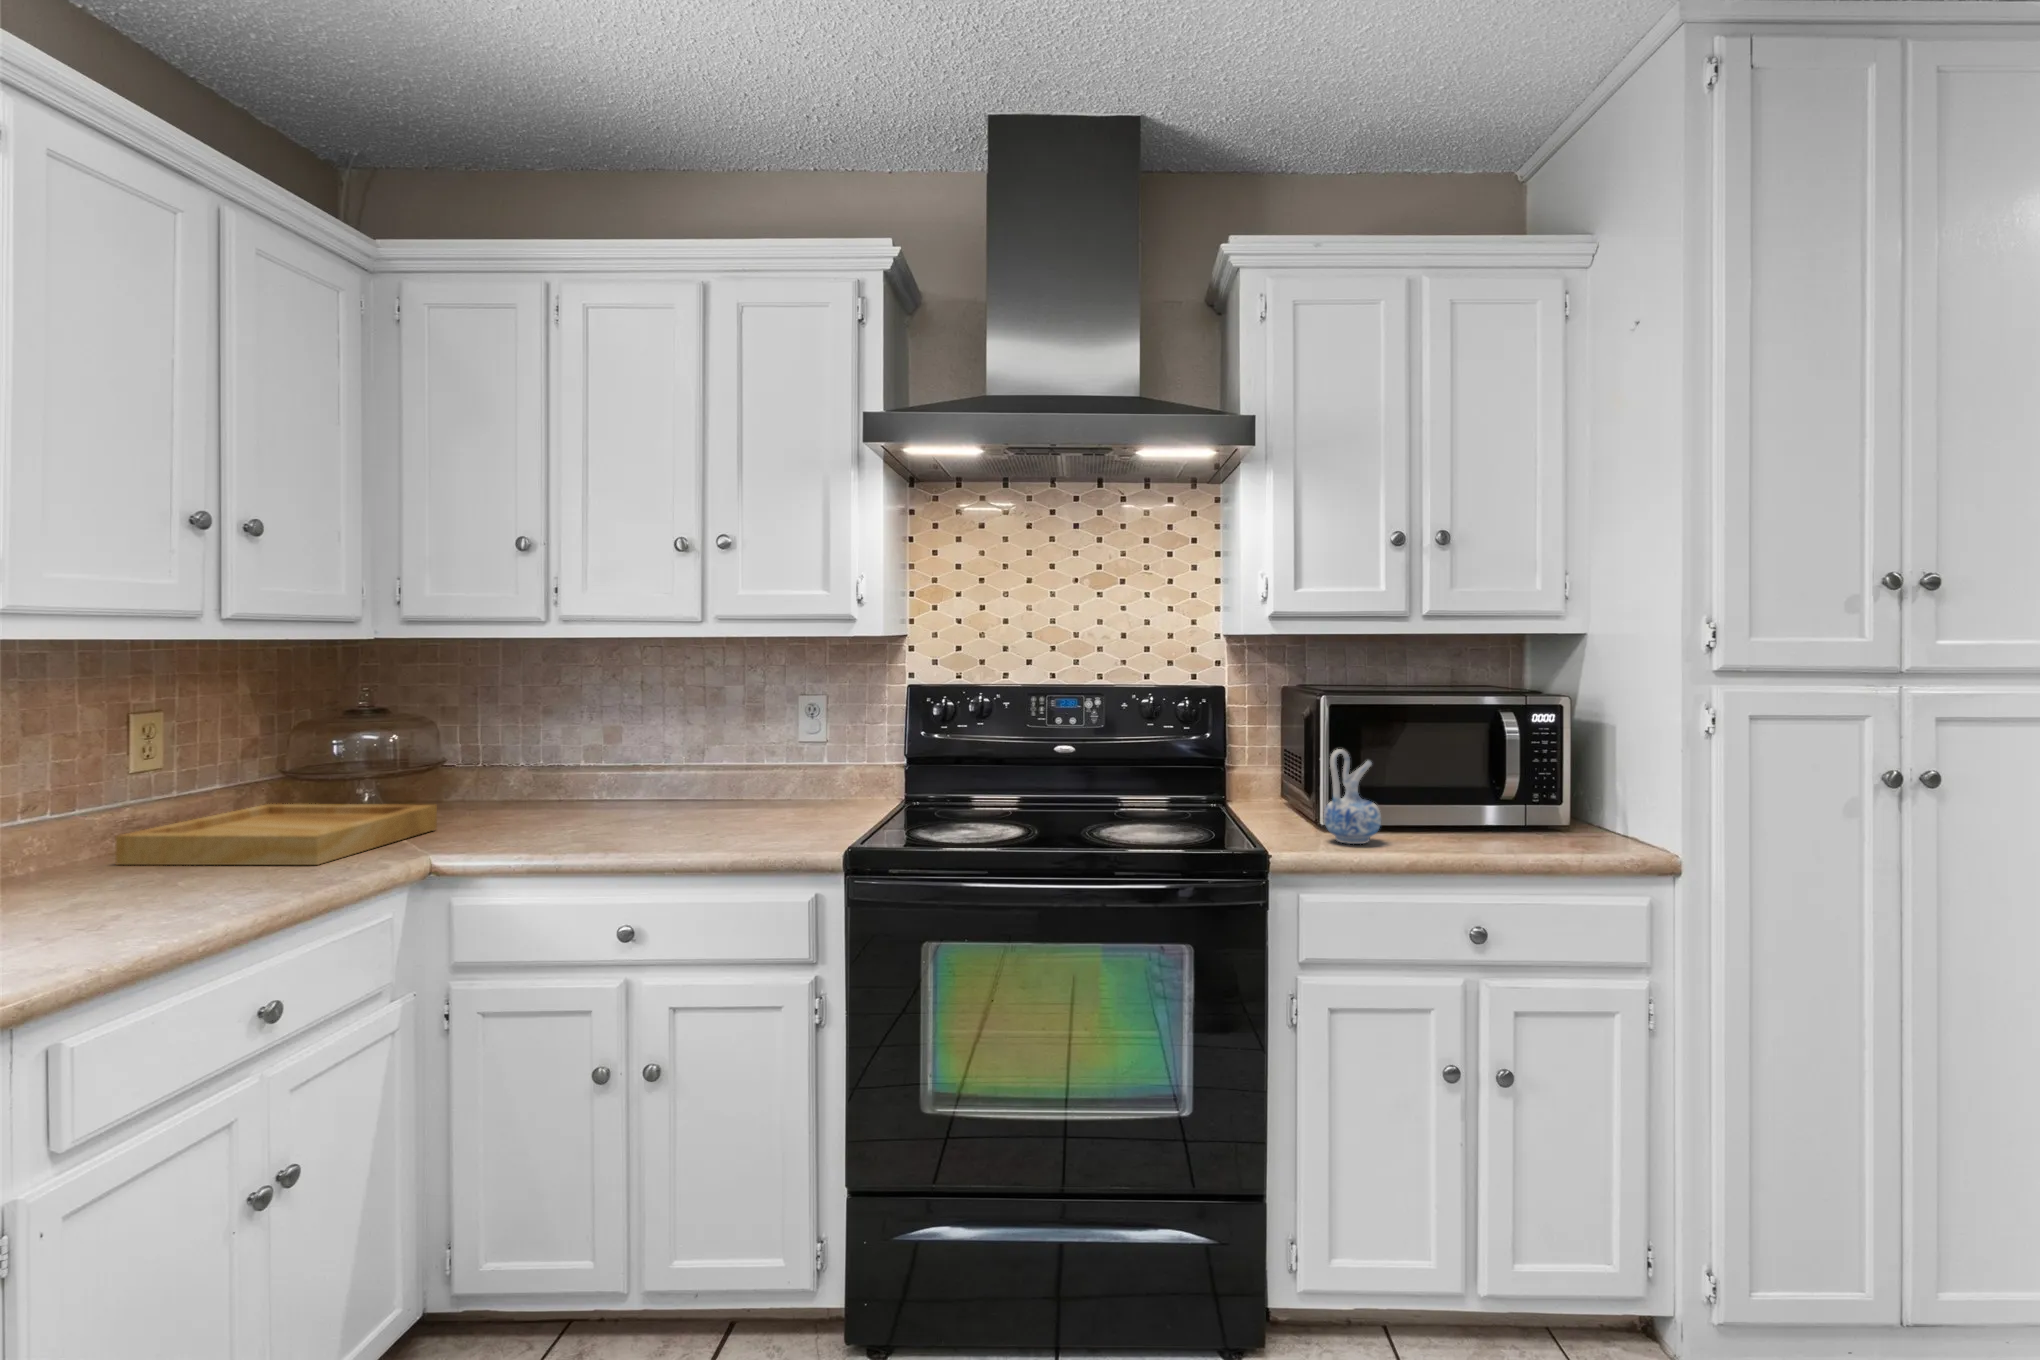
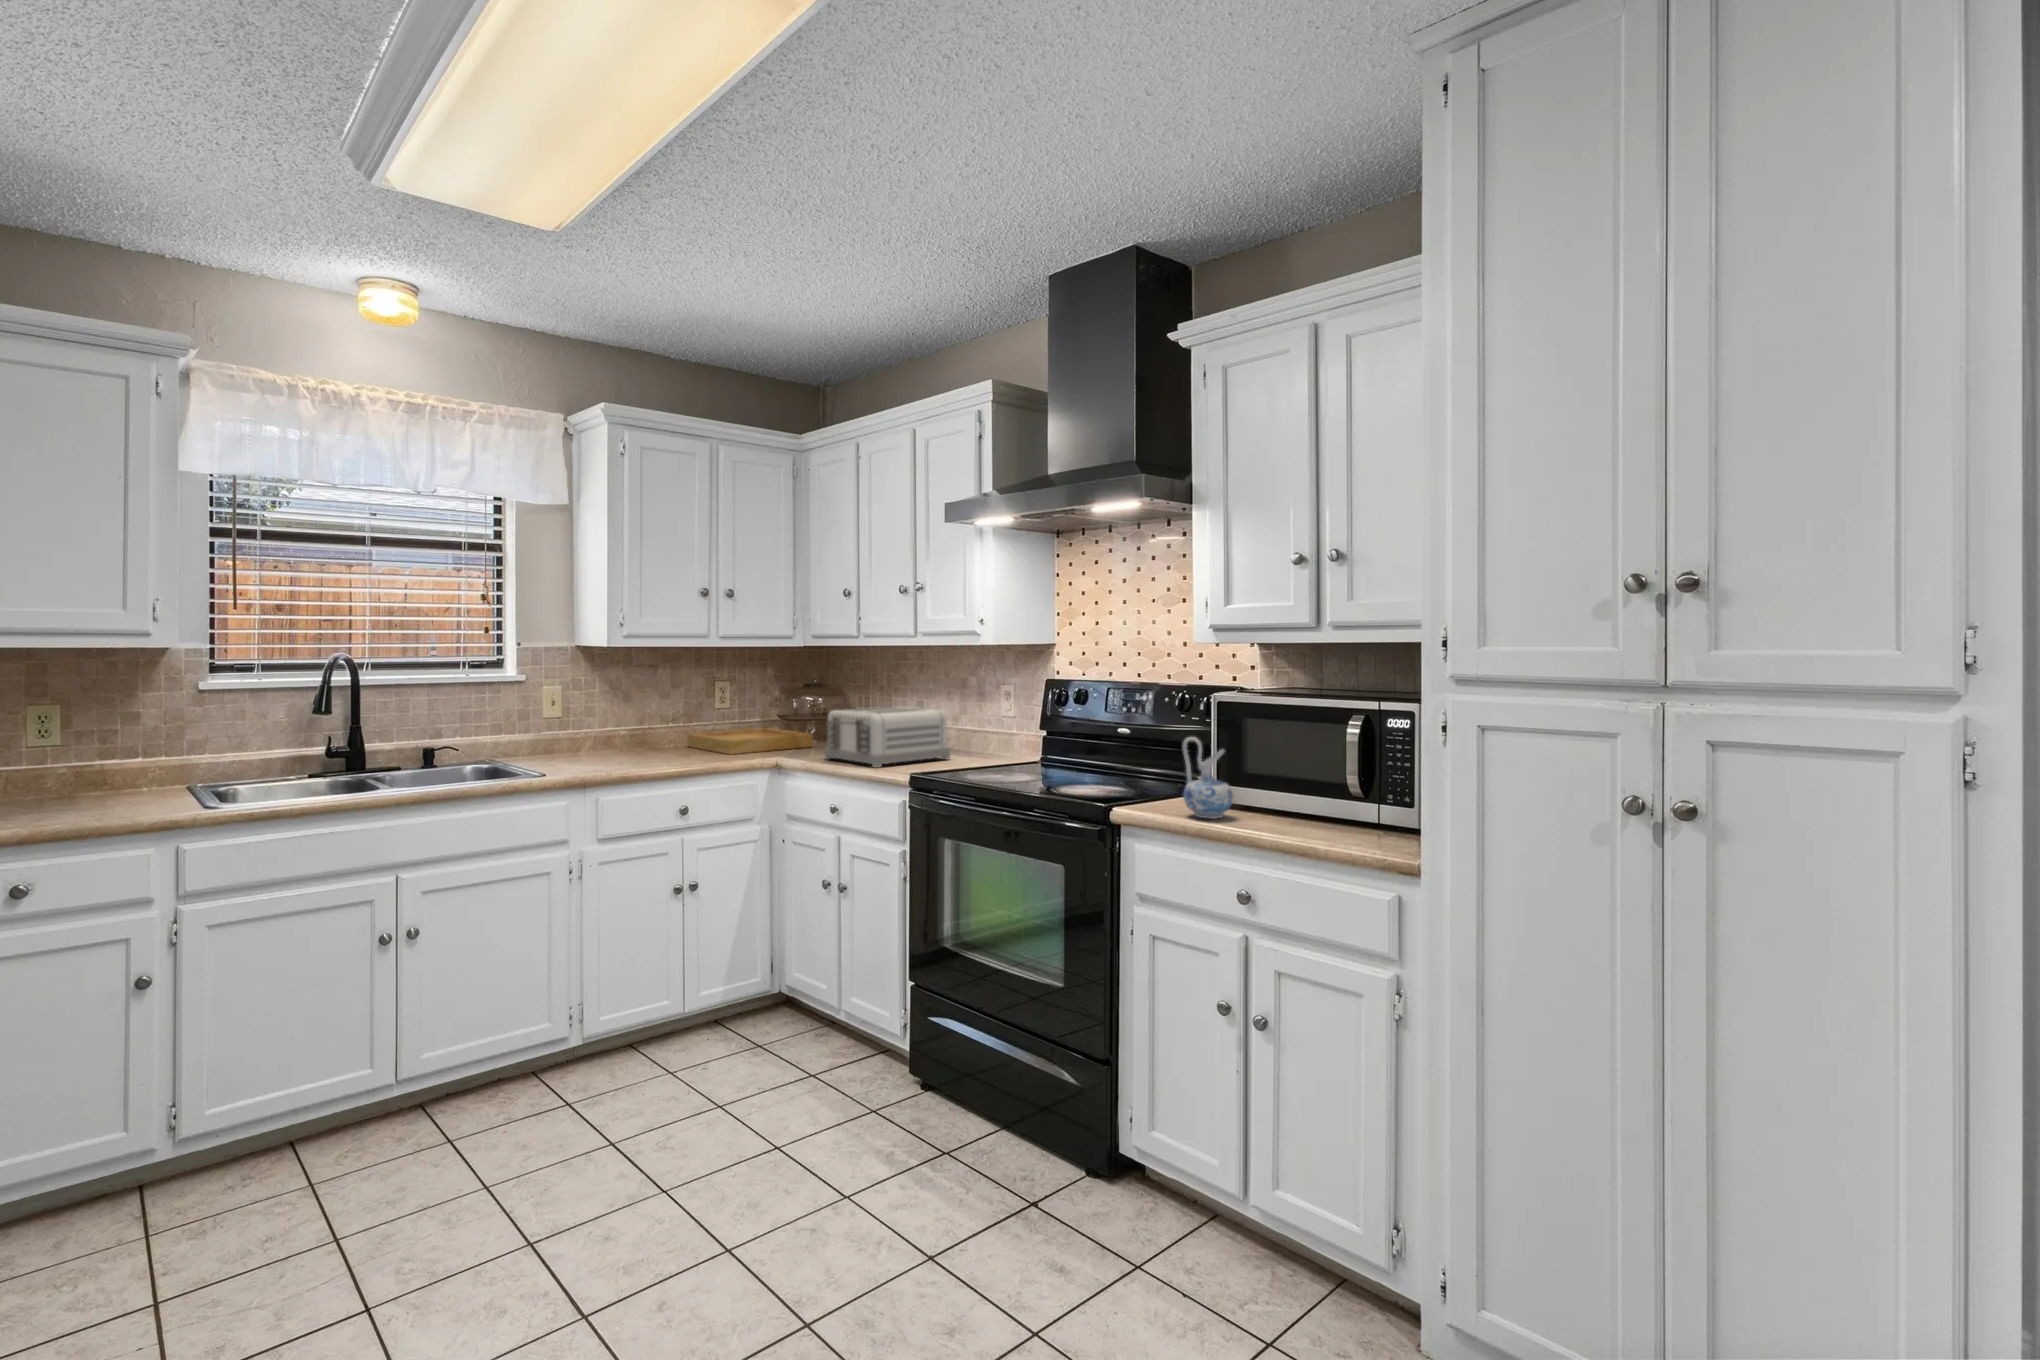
toaster: none [568,740,777,847] -> present [825,706,950,768]

